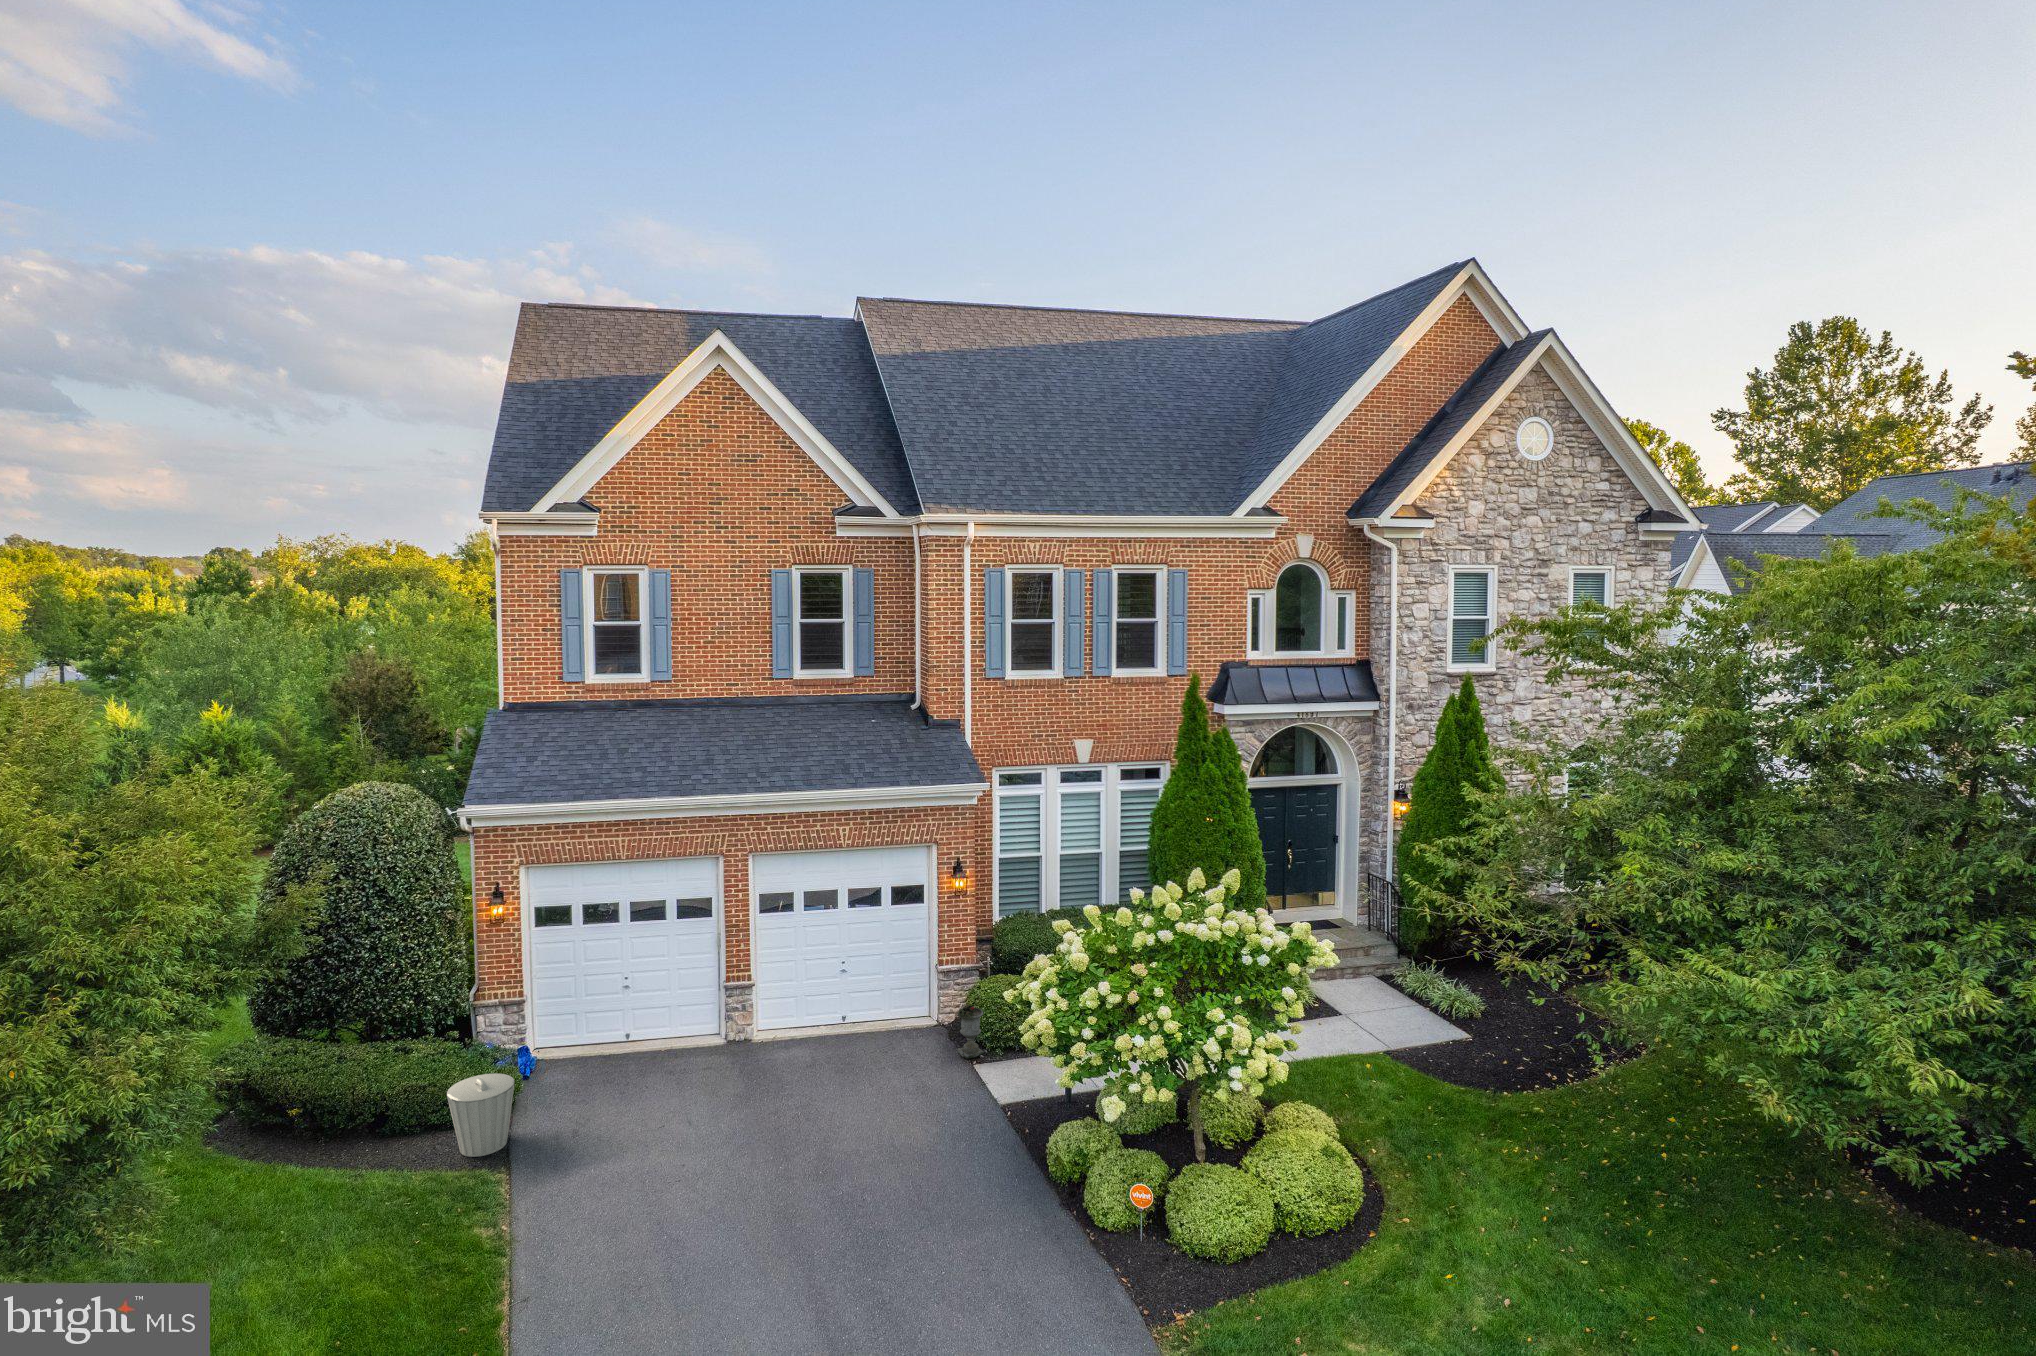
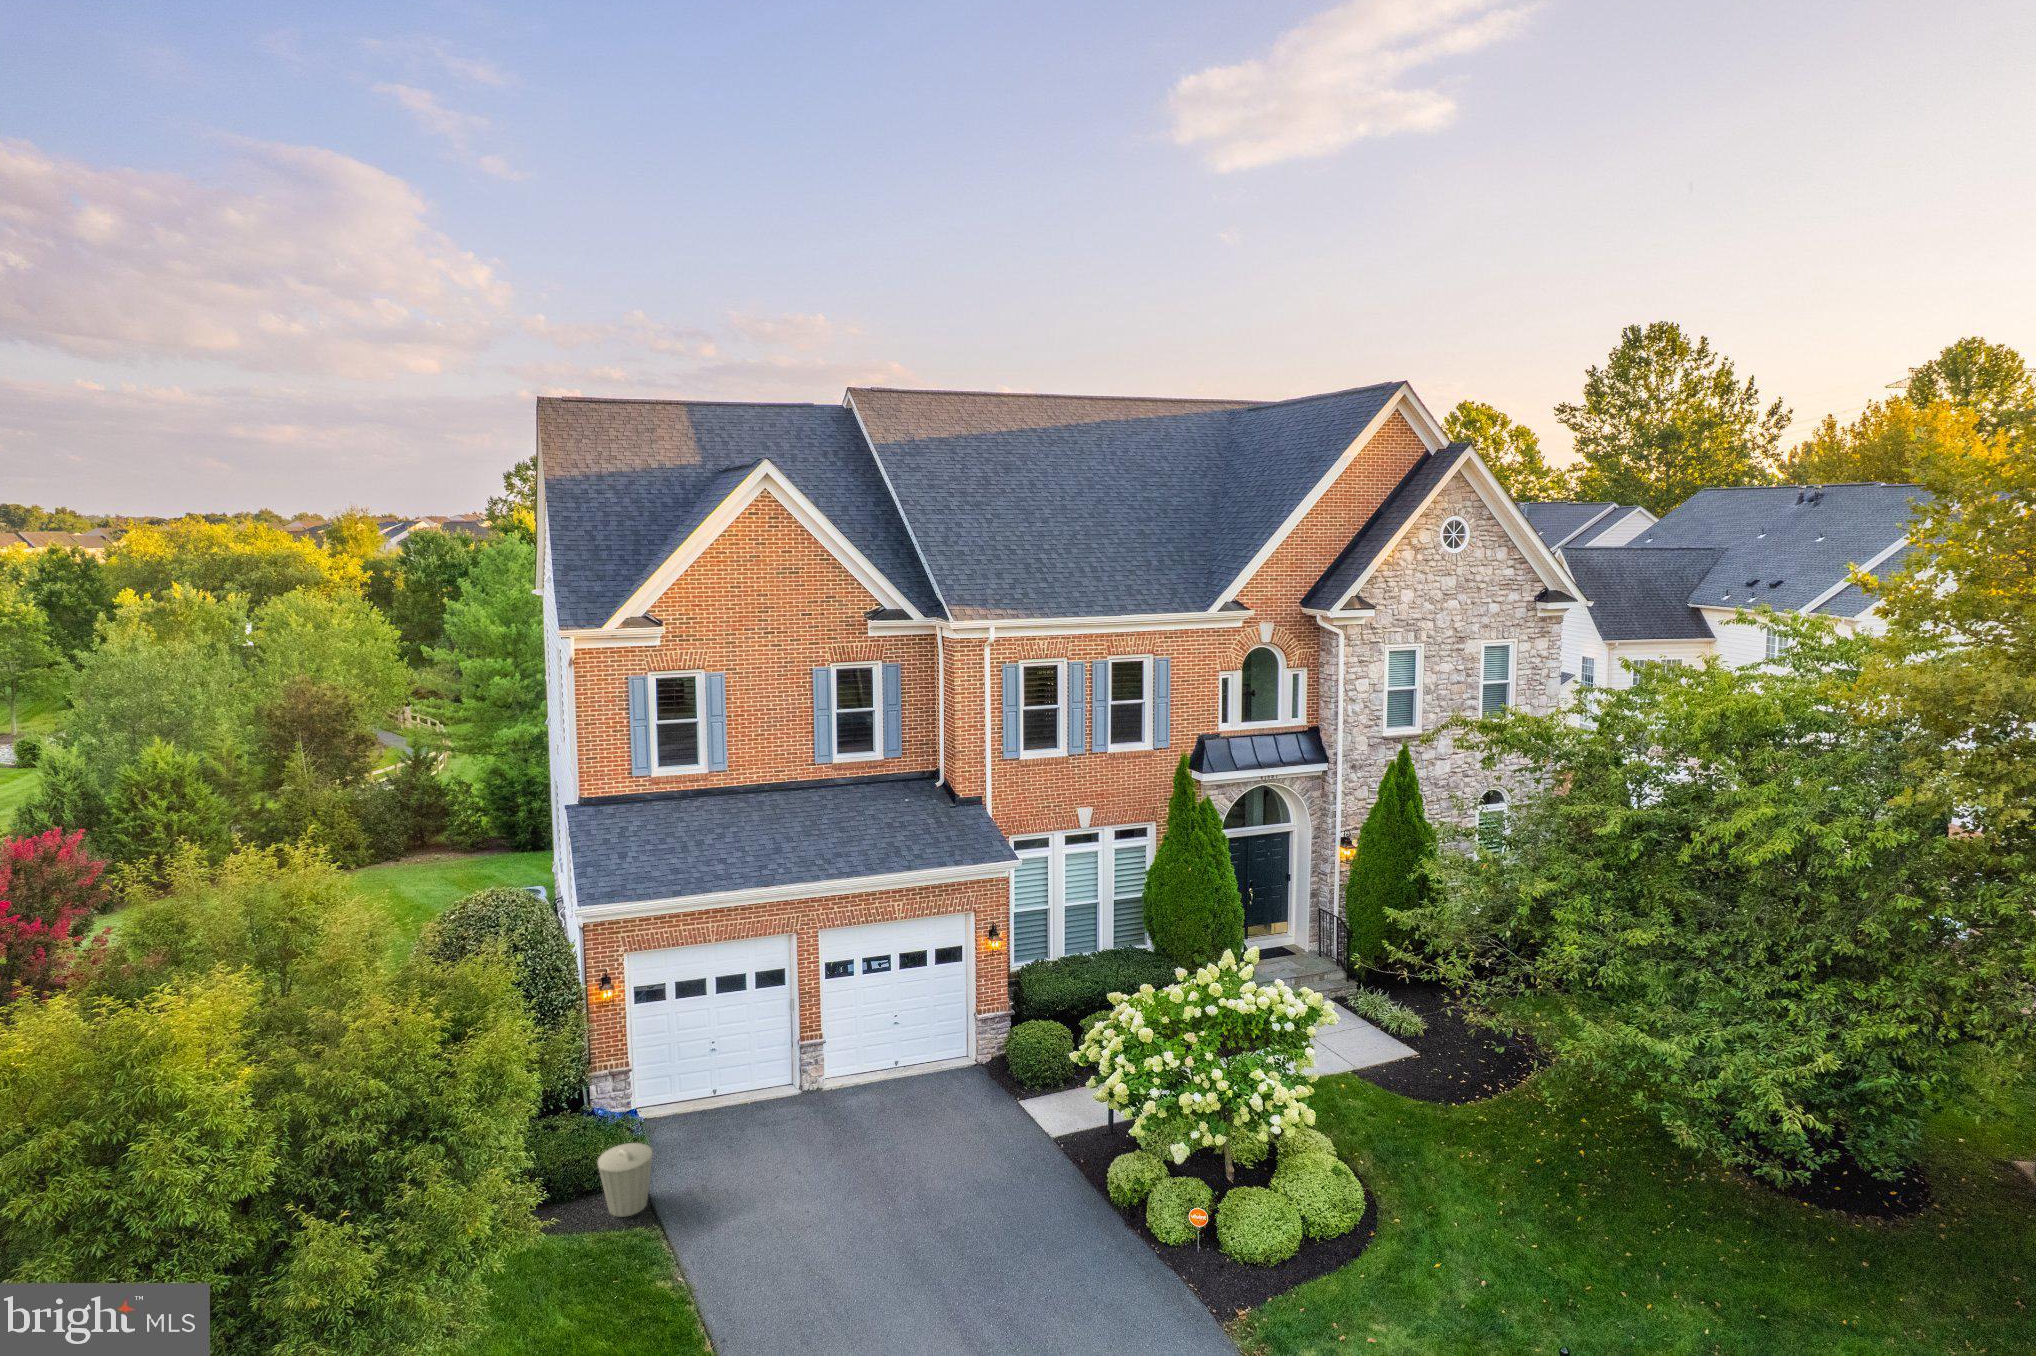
planter: present [957,1004,984,1059] -> none [1005,1051,1028,1098]

